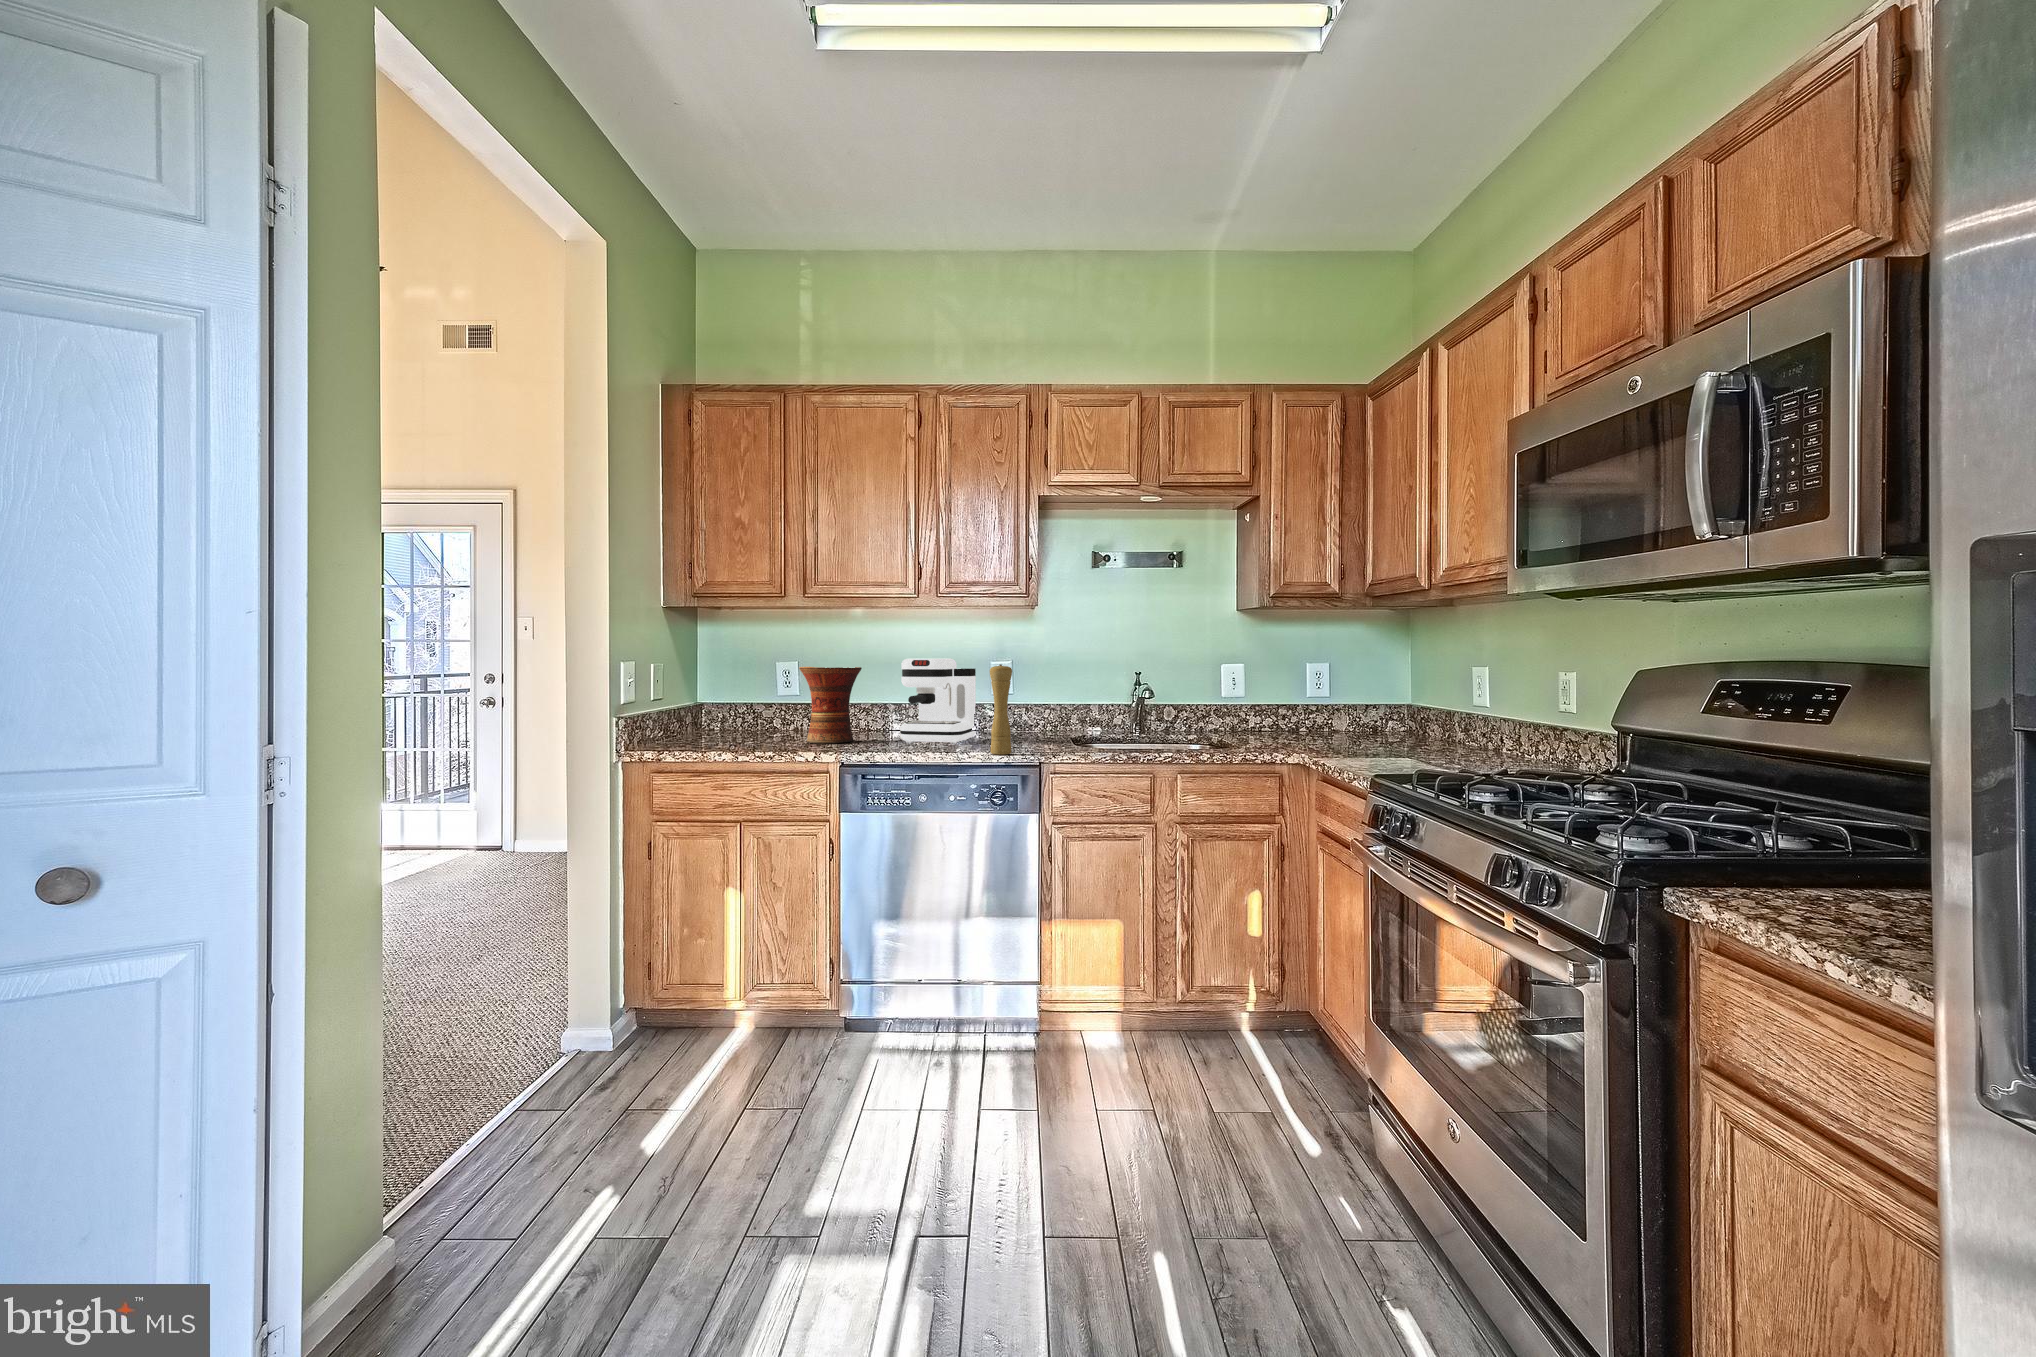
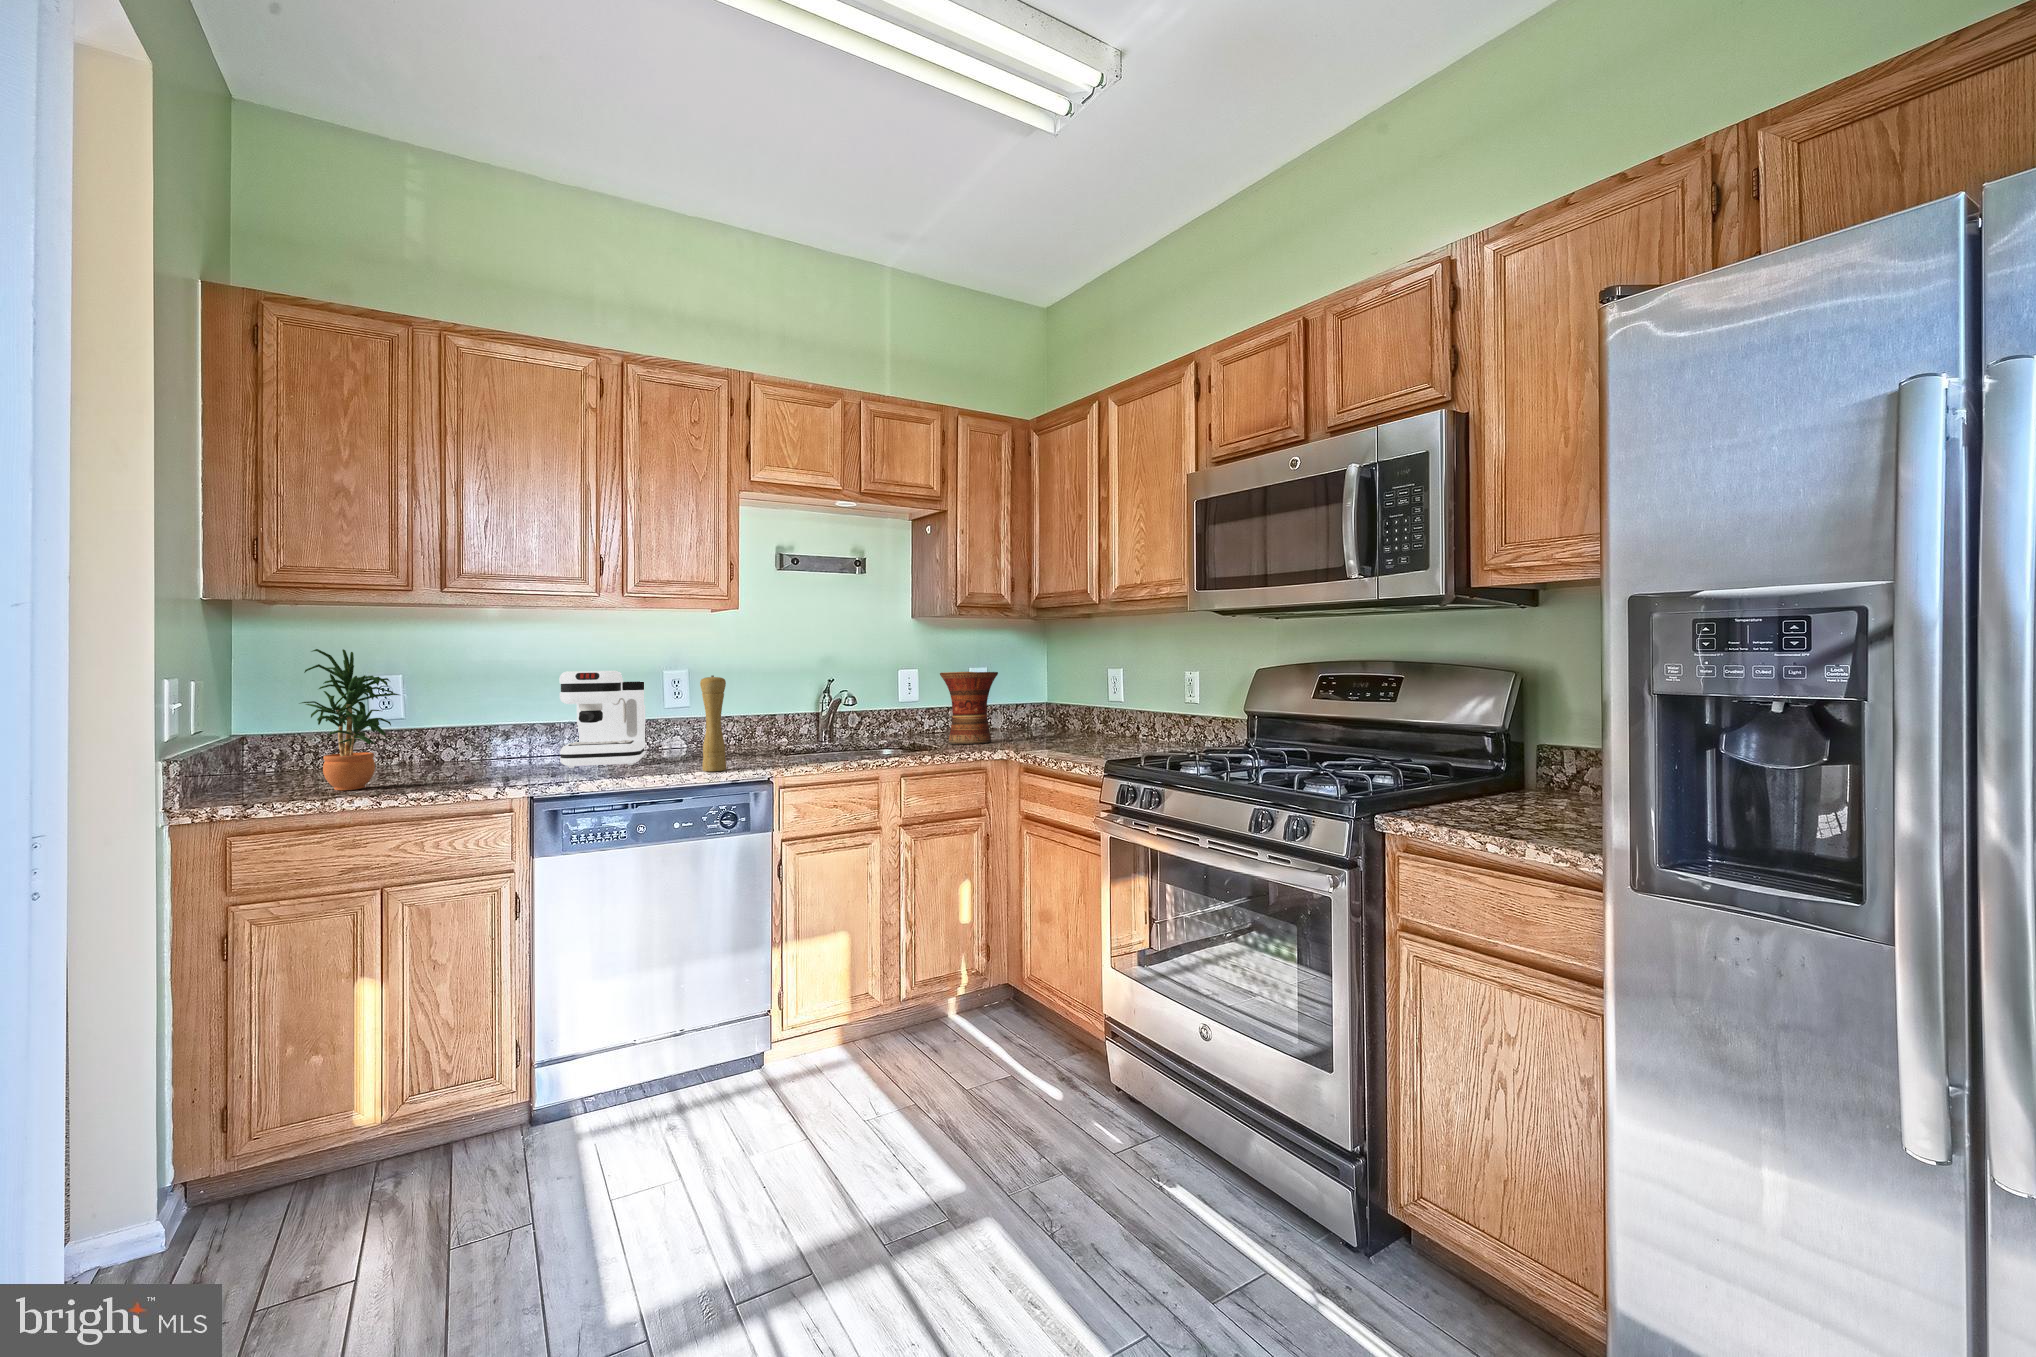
potted plant: none [710,639,776,749] -> present [302,649,399,791]
vase: present [799,667,862,743] -> present [940,672,998,744]

